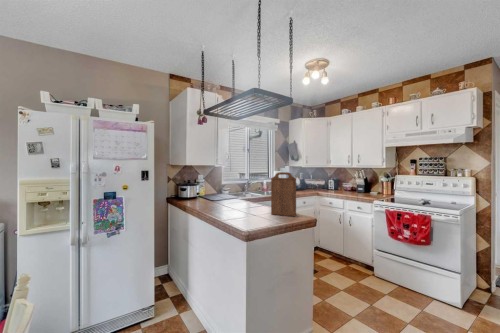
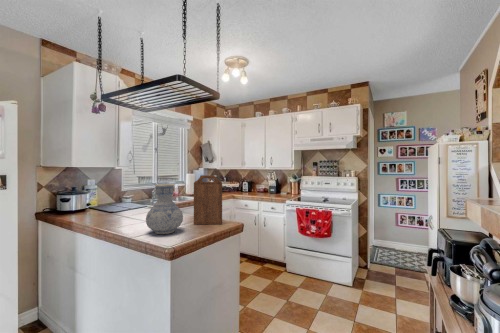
vase: none [232,179,261,220] -> present [146,184,183,234]

